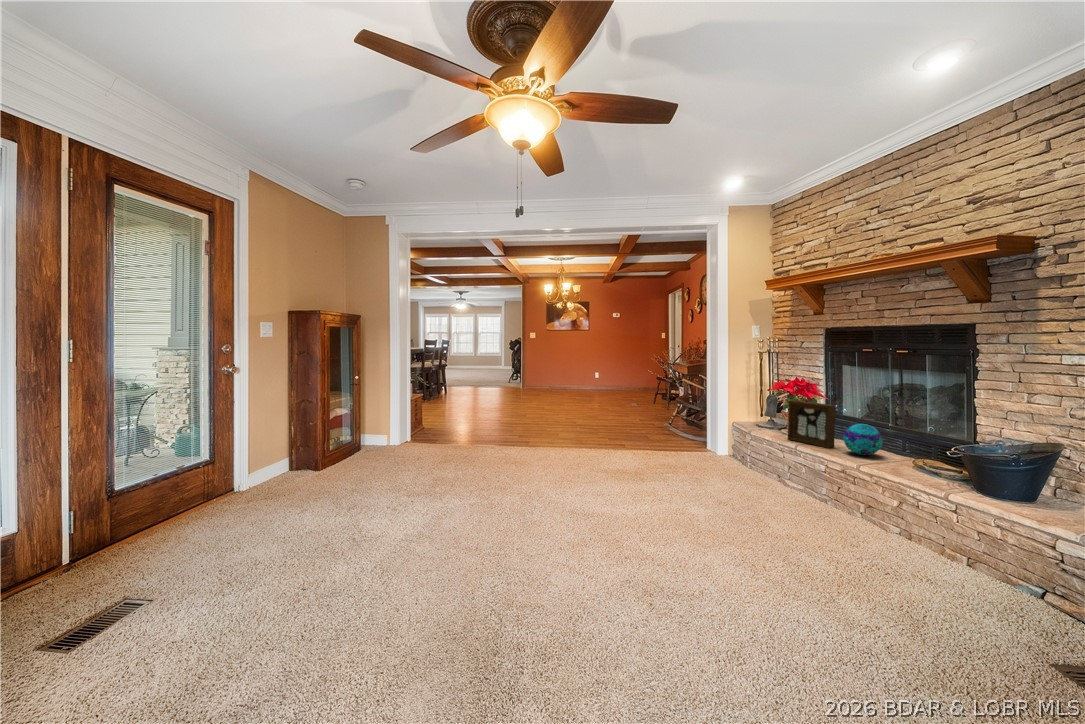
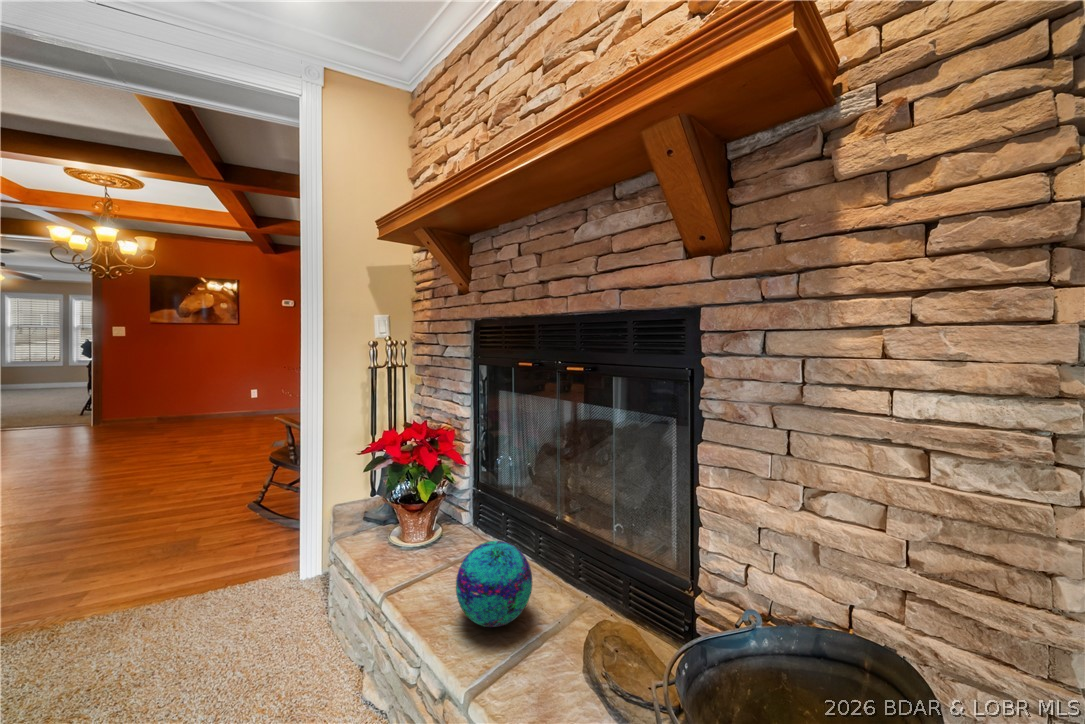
picture frame: present [788,400,836,448] -> none [373,472,455,597]

